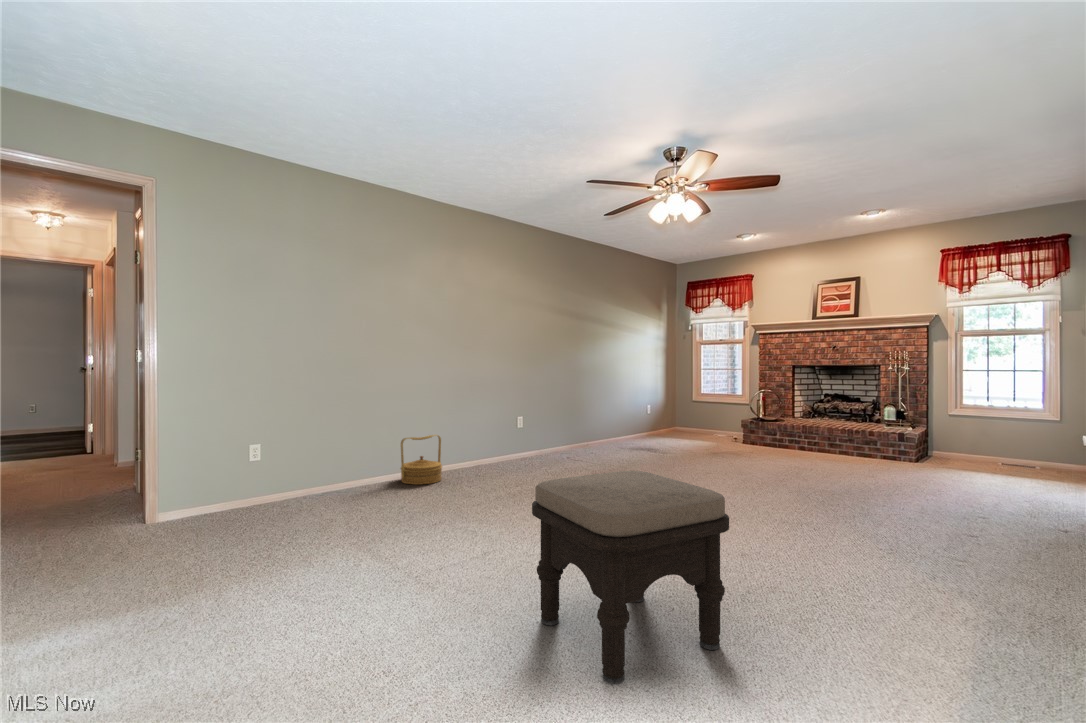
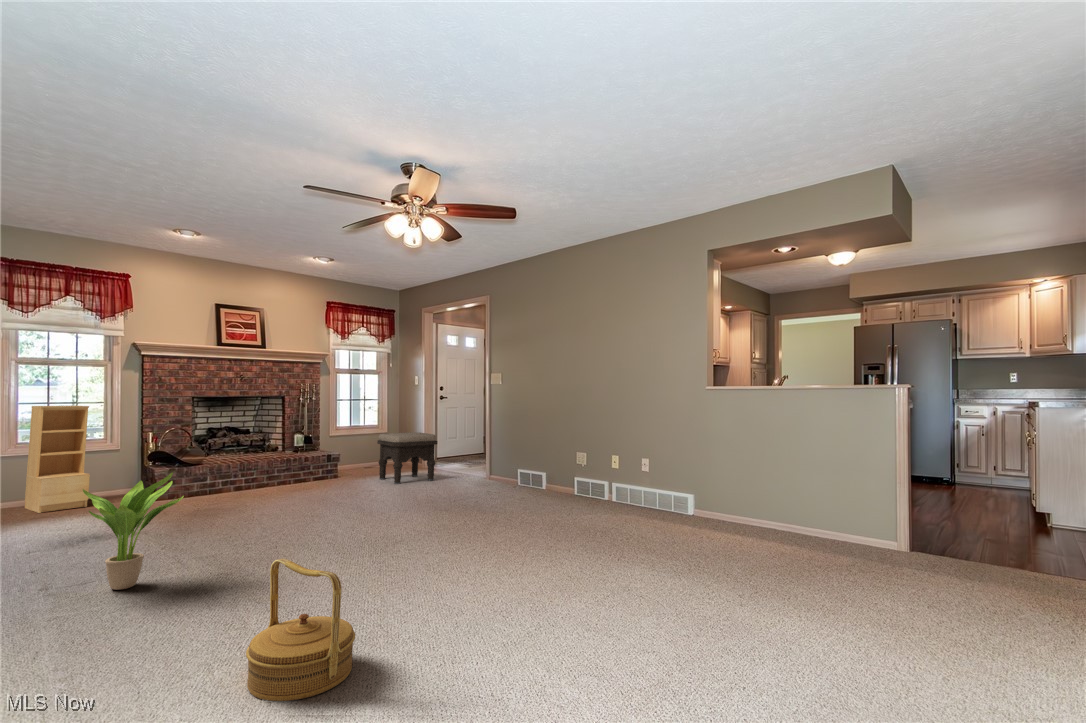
bookshelf: none [691,372,725,438] -> present [25,406,90,513]
potted plant: none [525,404,564,458] -> present [83,473,184,590]
ottoman: present [532,471,729,684] -> present [377,432,437,484]

